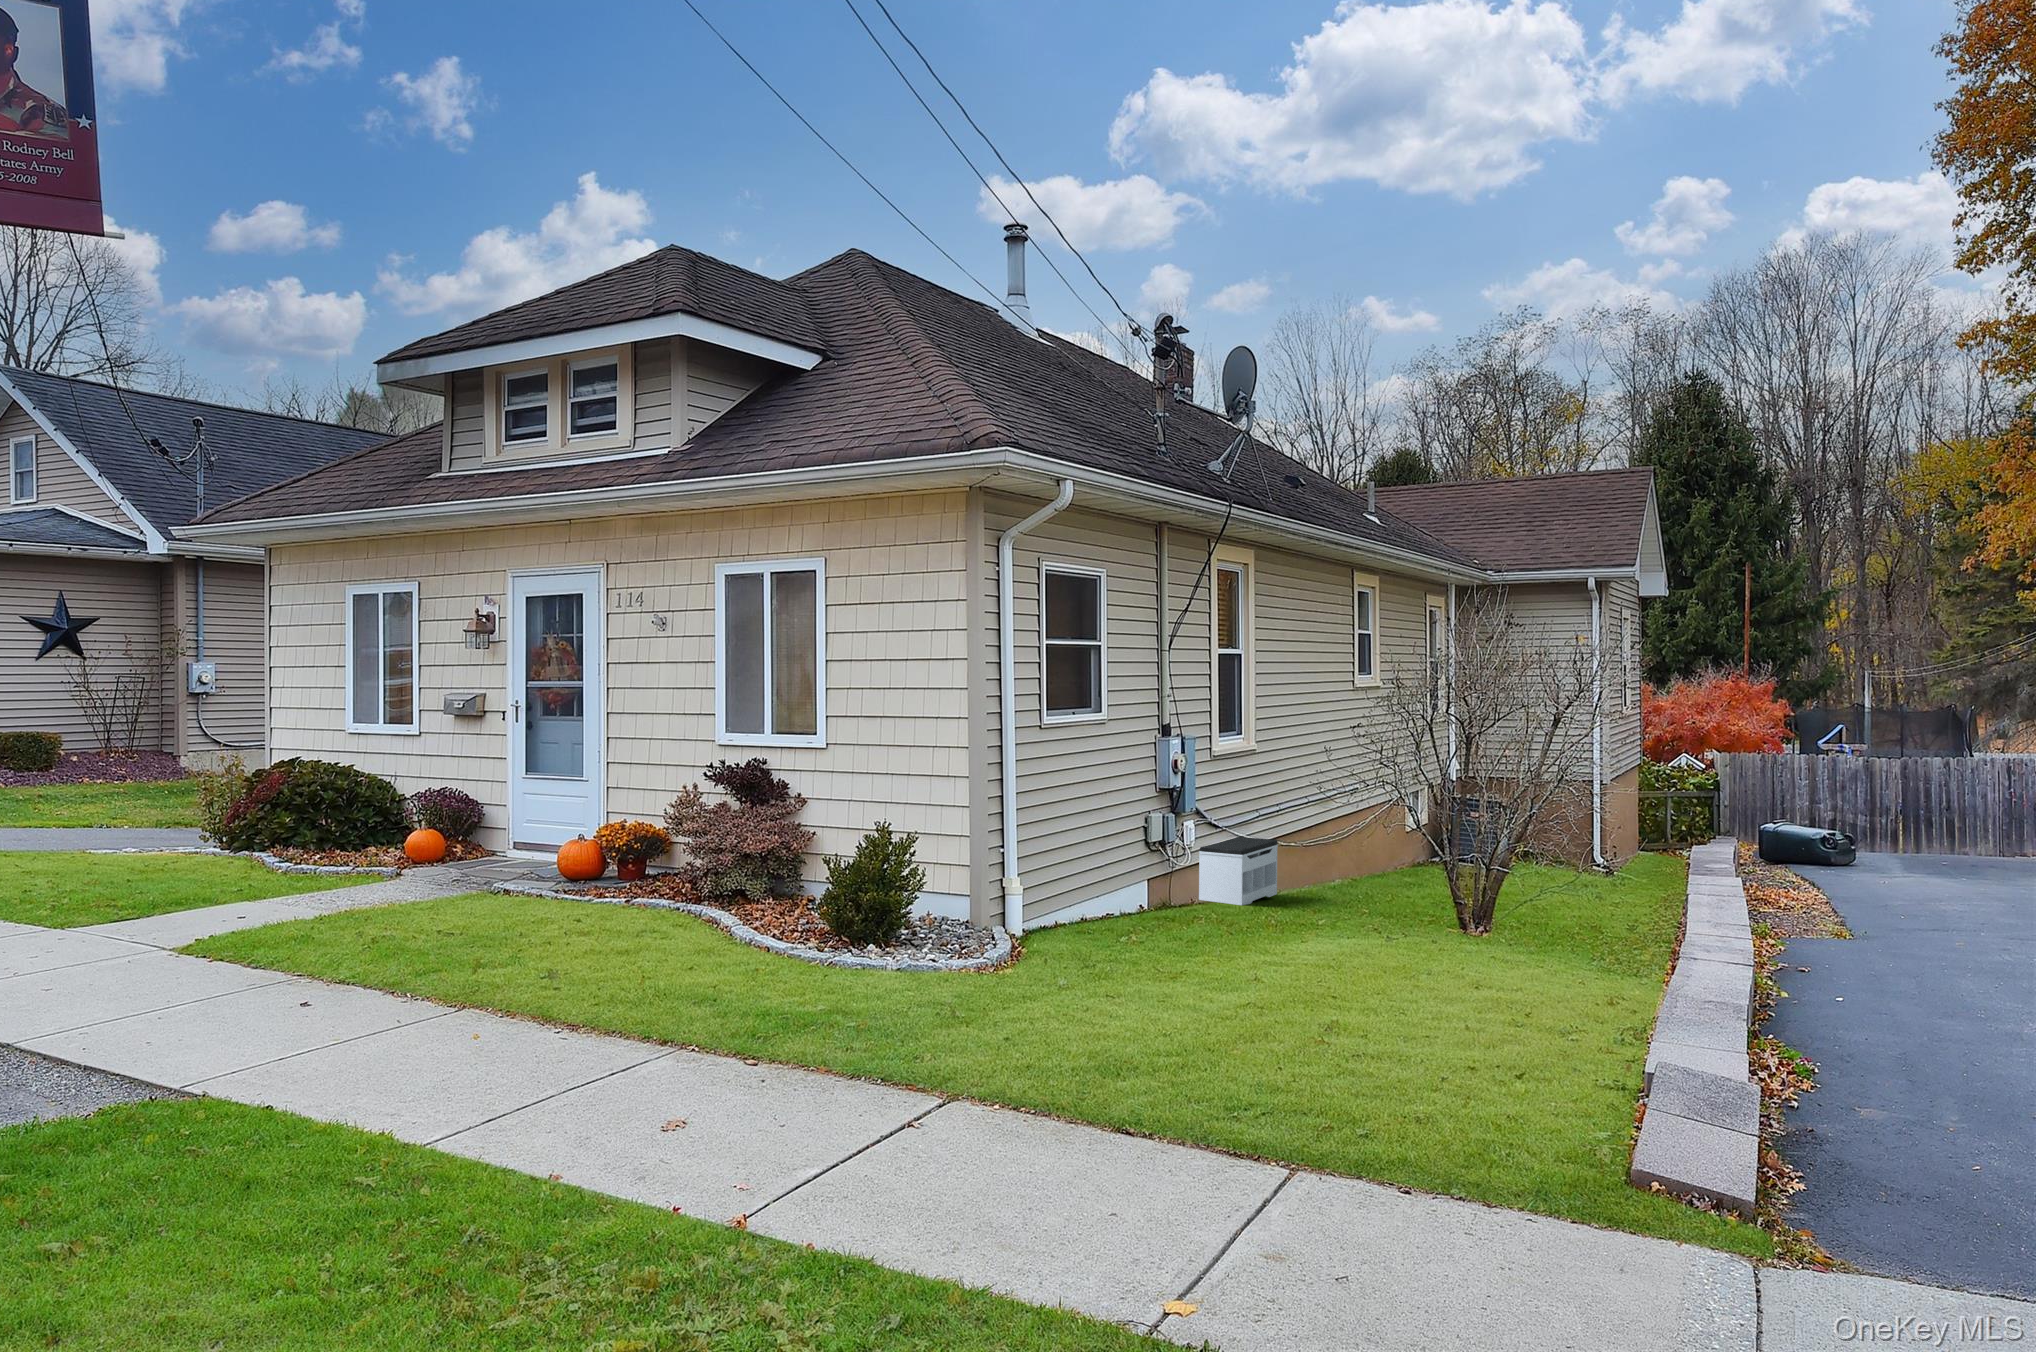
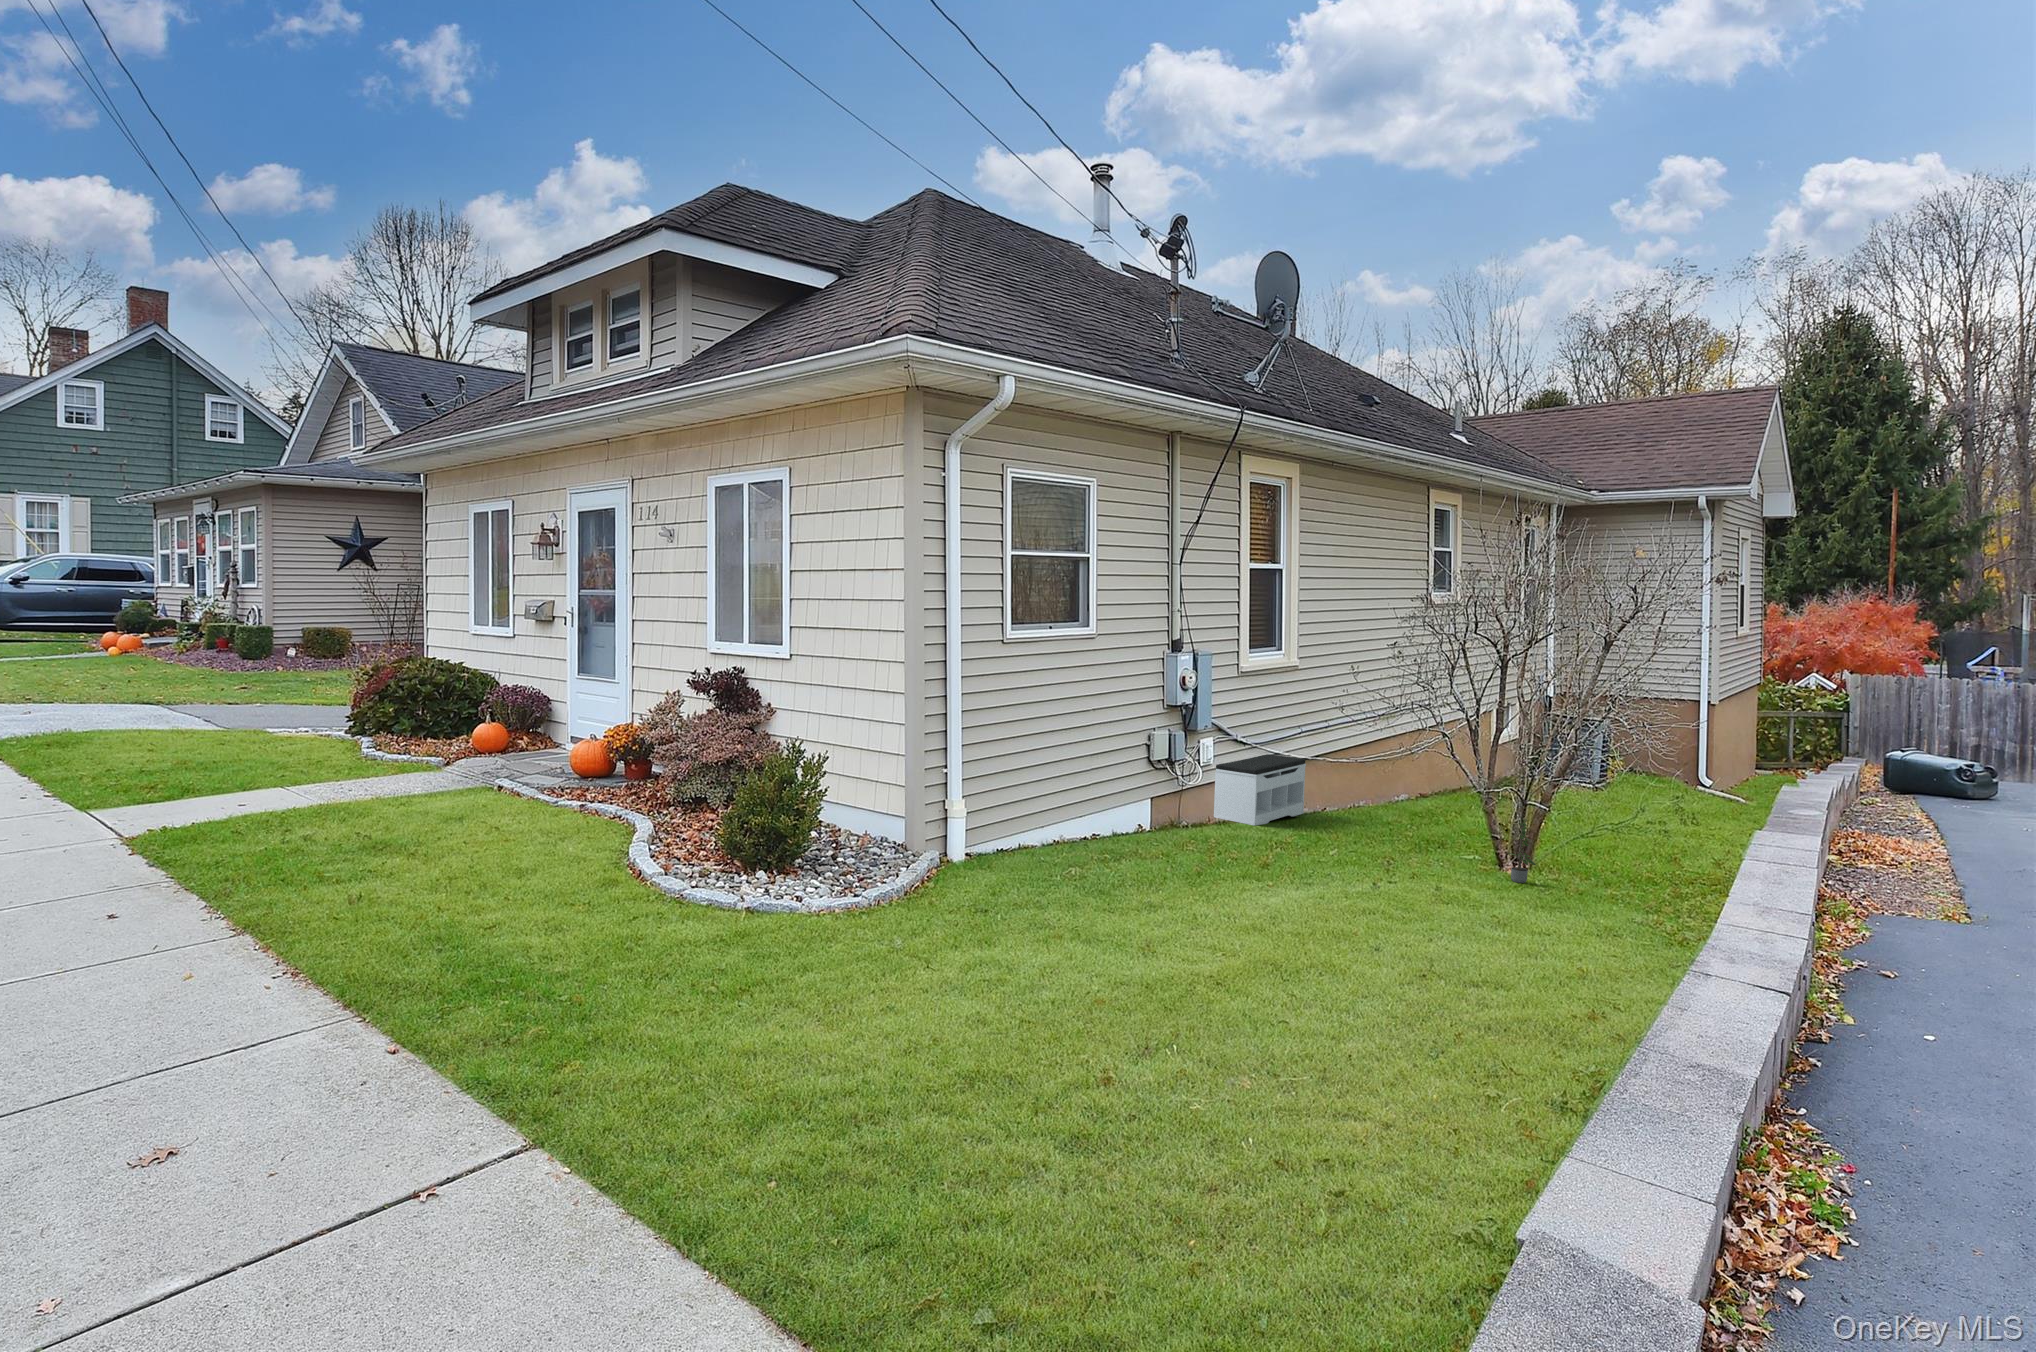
potted plant: none [1488,879,1513,940] -> present [1509,819,1536,883]

